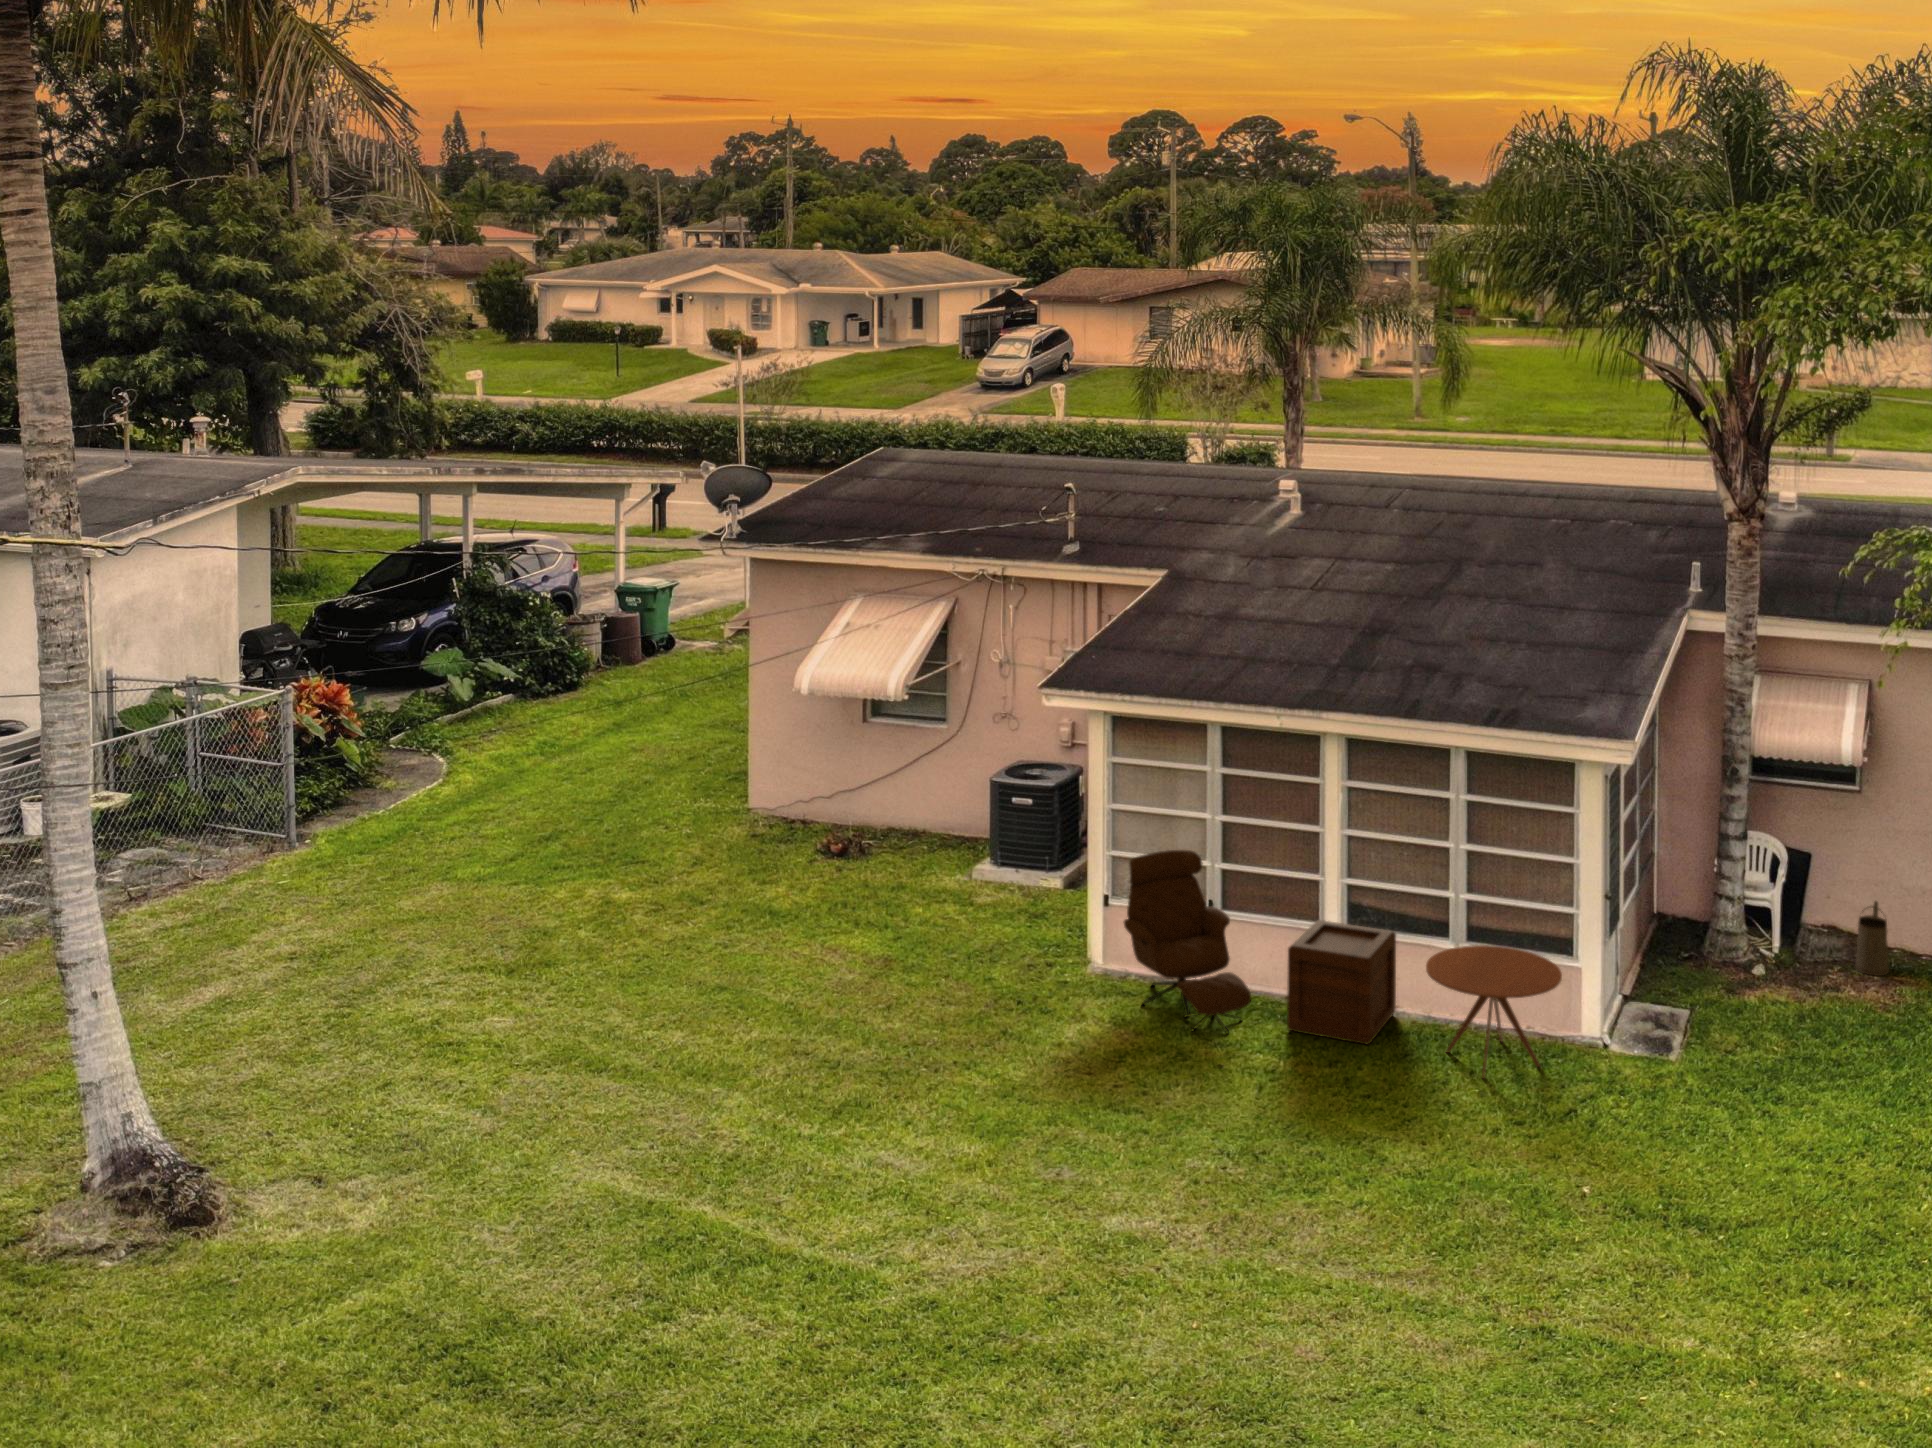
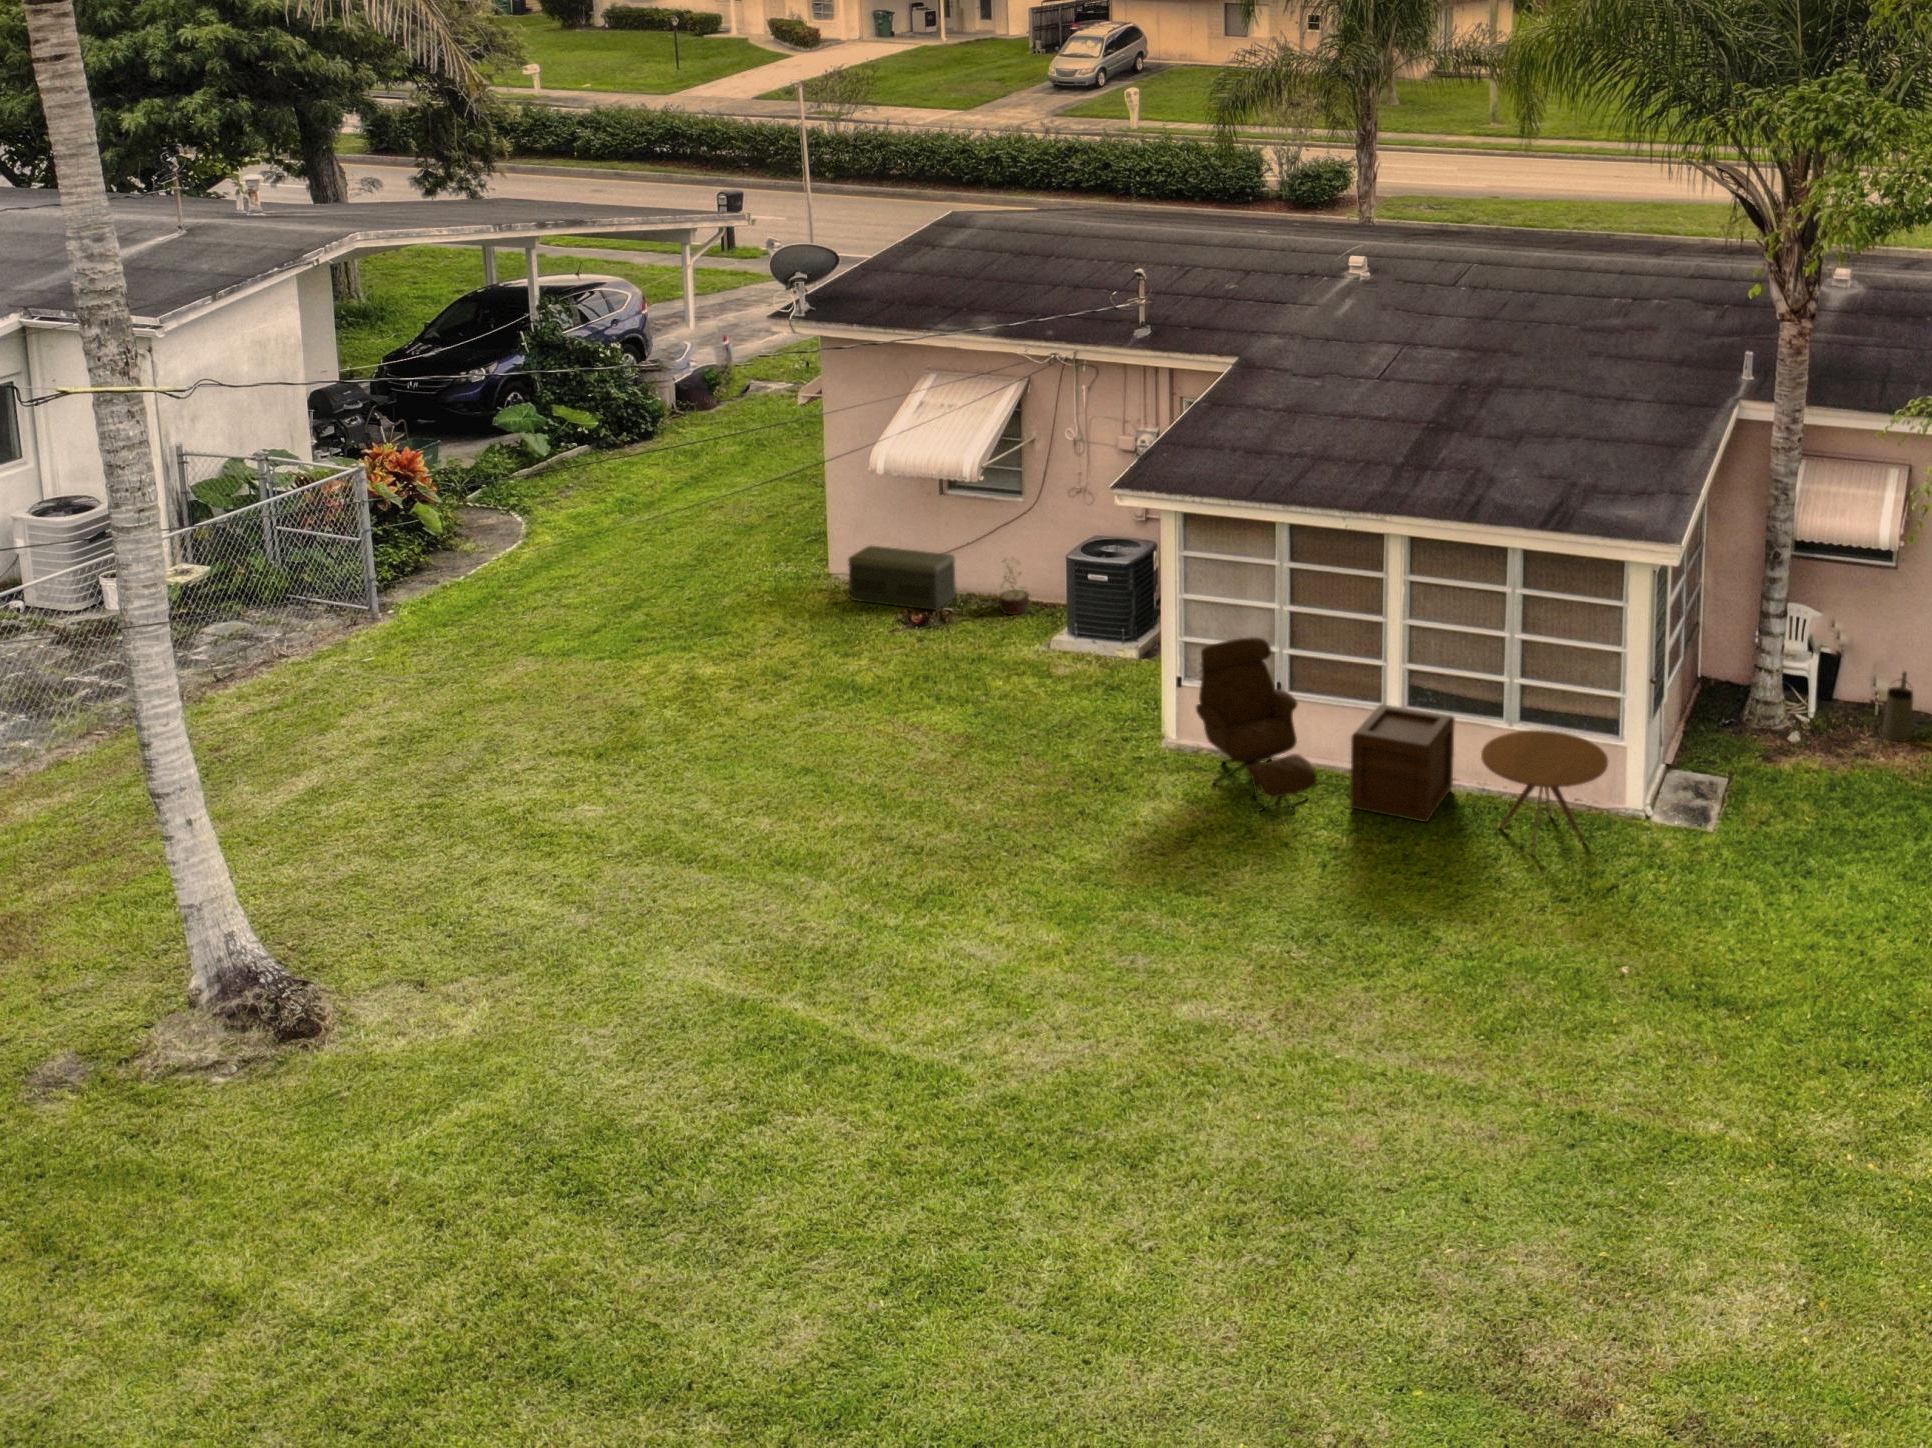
storage bench: none [766,777,875,843] -> present [848,546,956,610]
decorative plant: none [919,787,950,848] -> present [999,561,1029,615]

